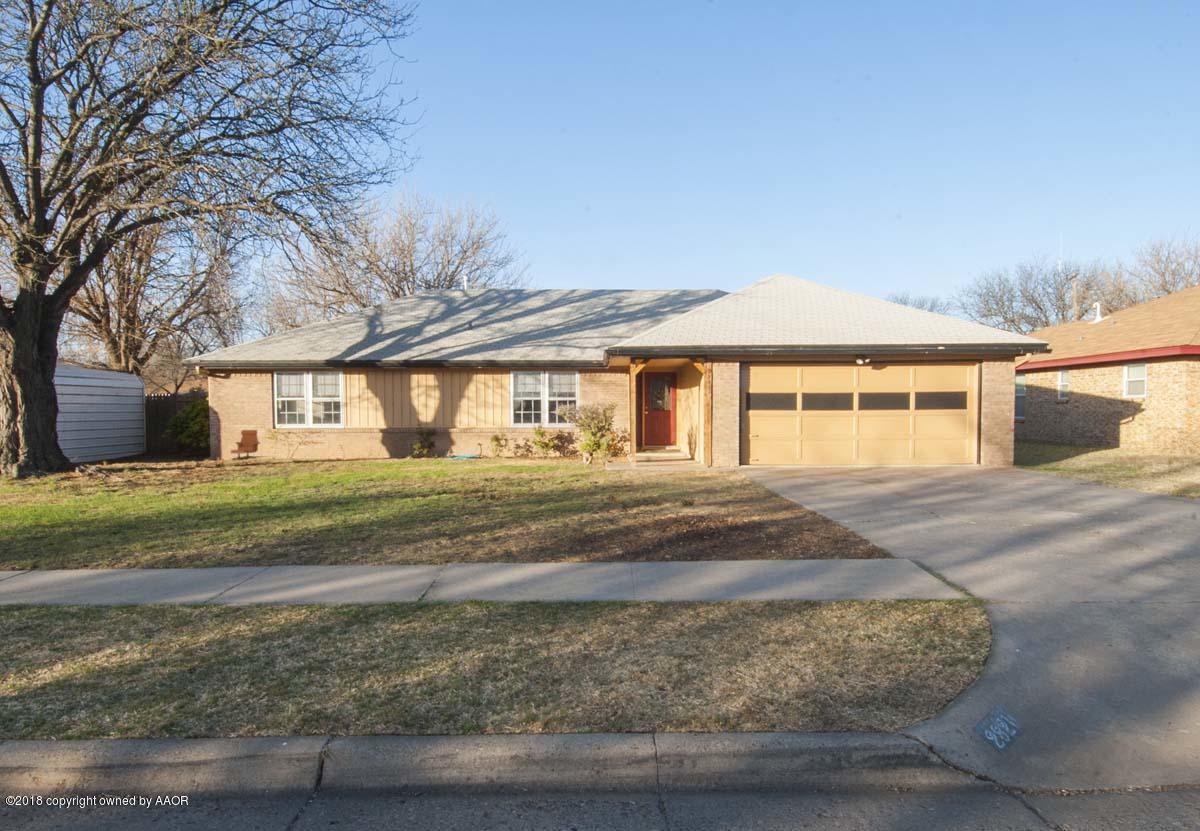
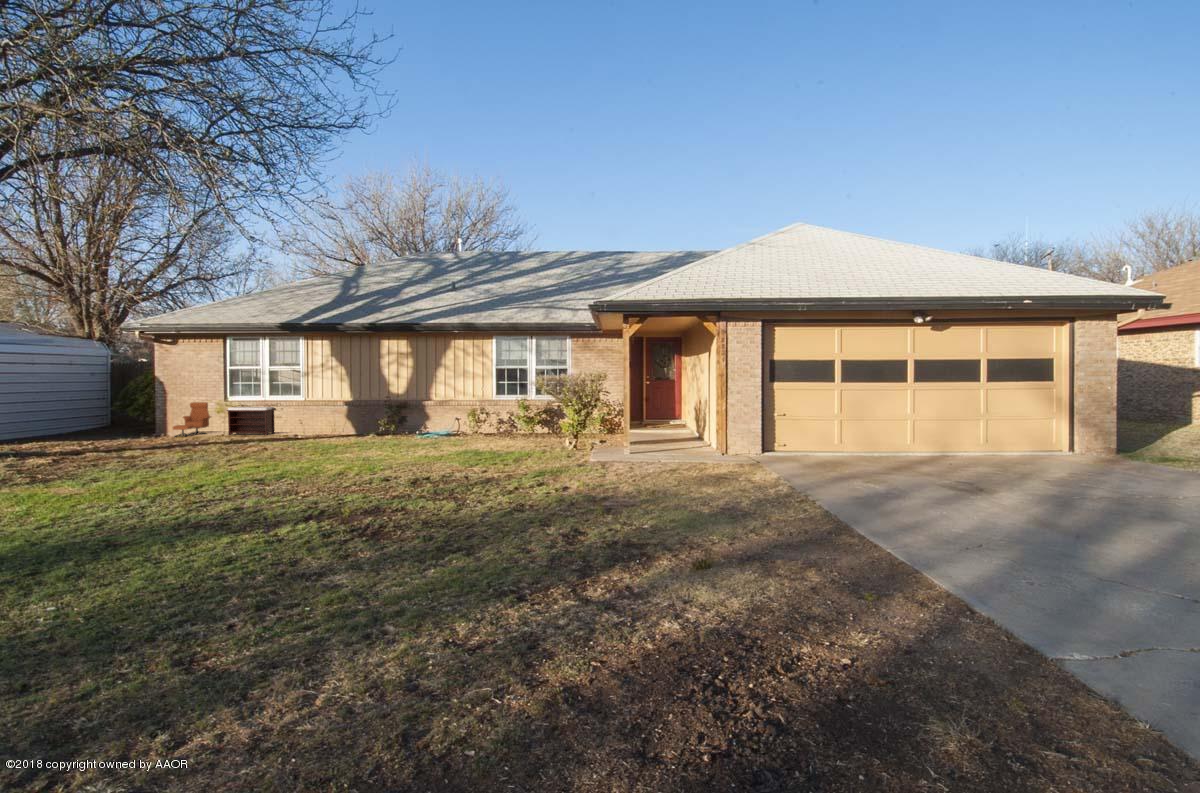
bench: none [276,434,318,459] -> present [227,407,276,435]

